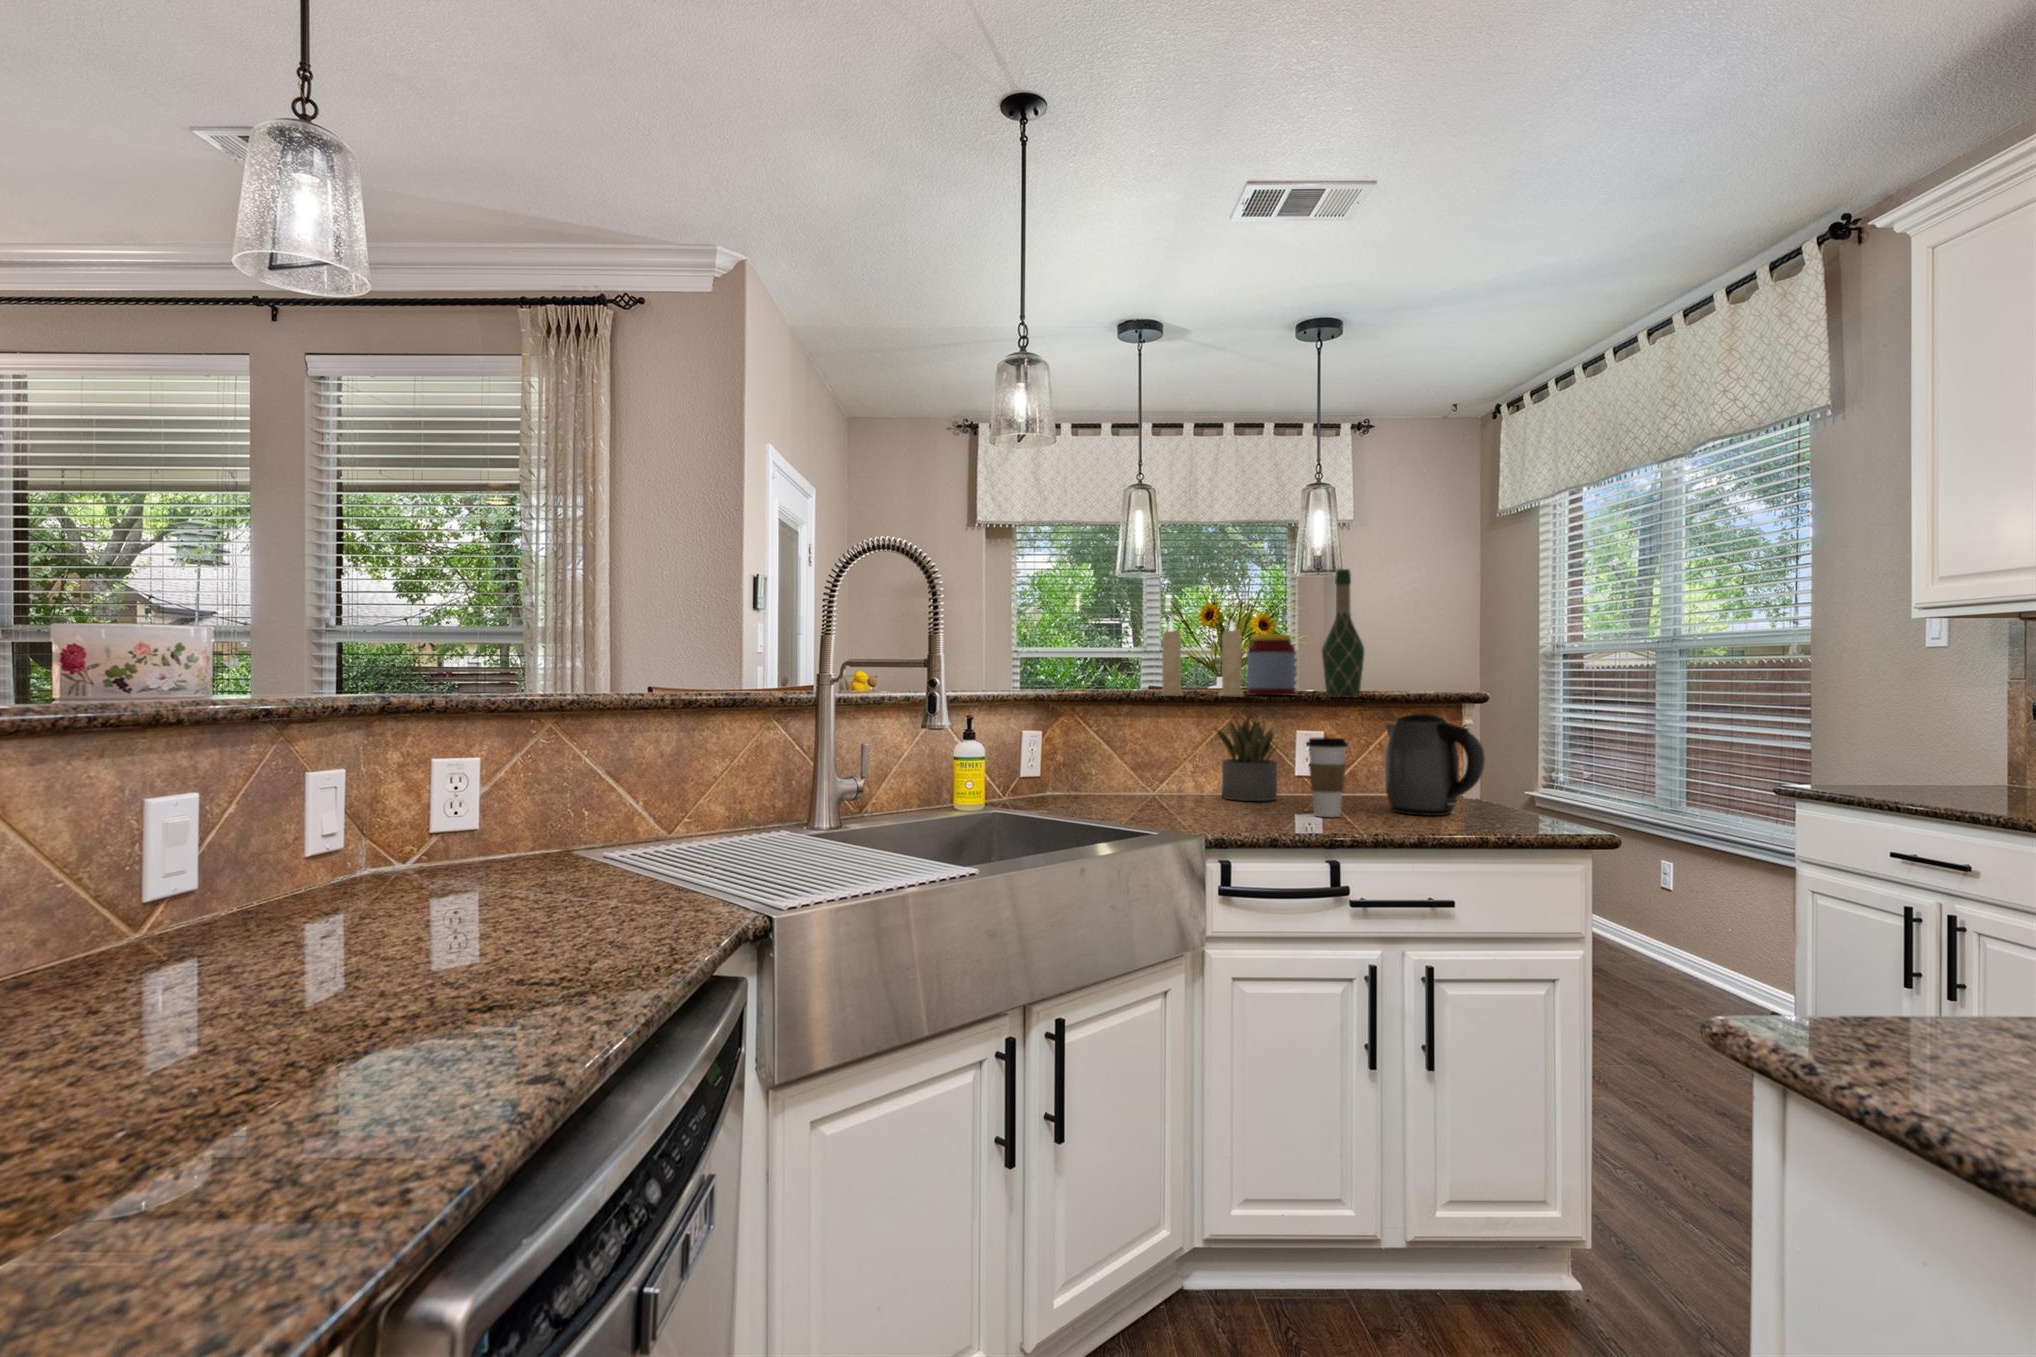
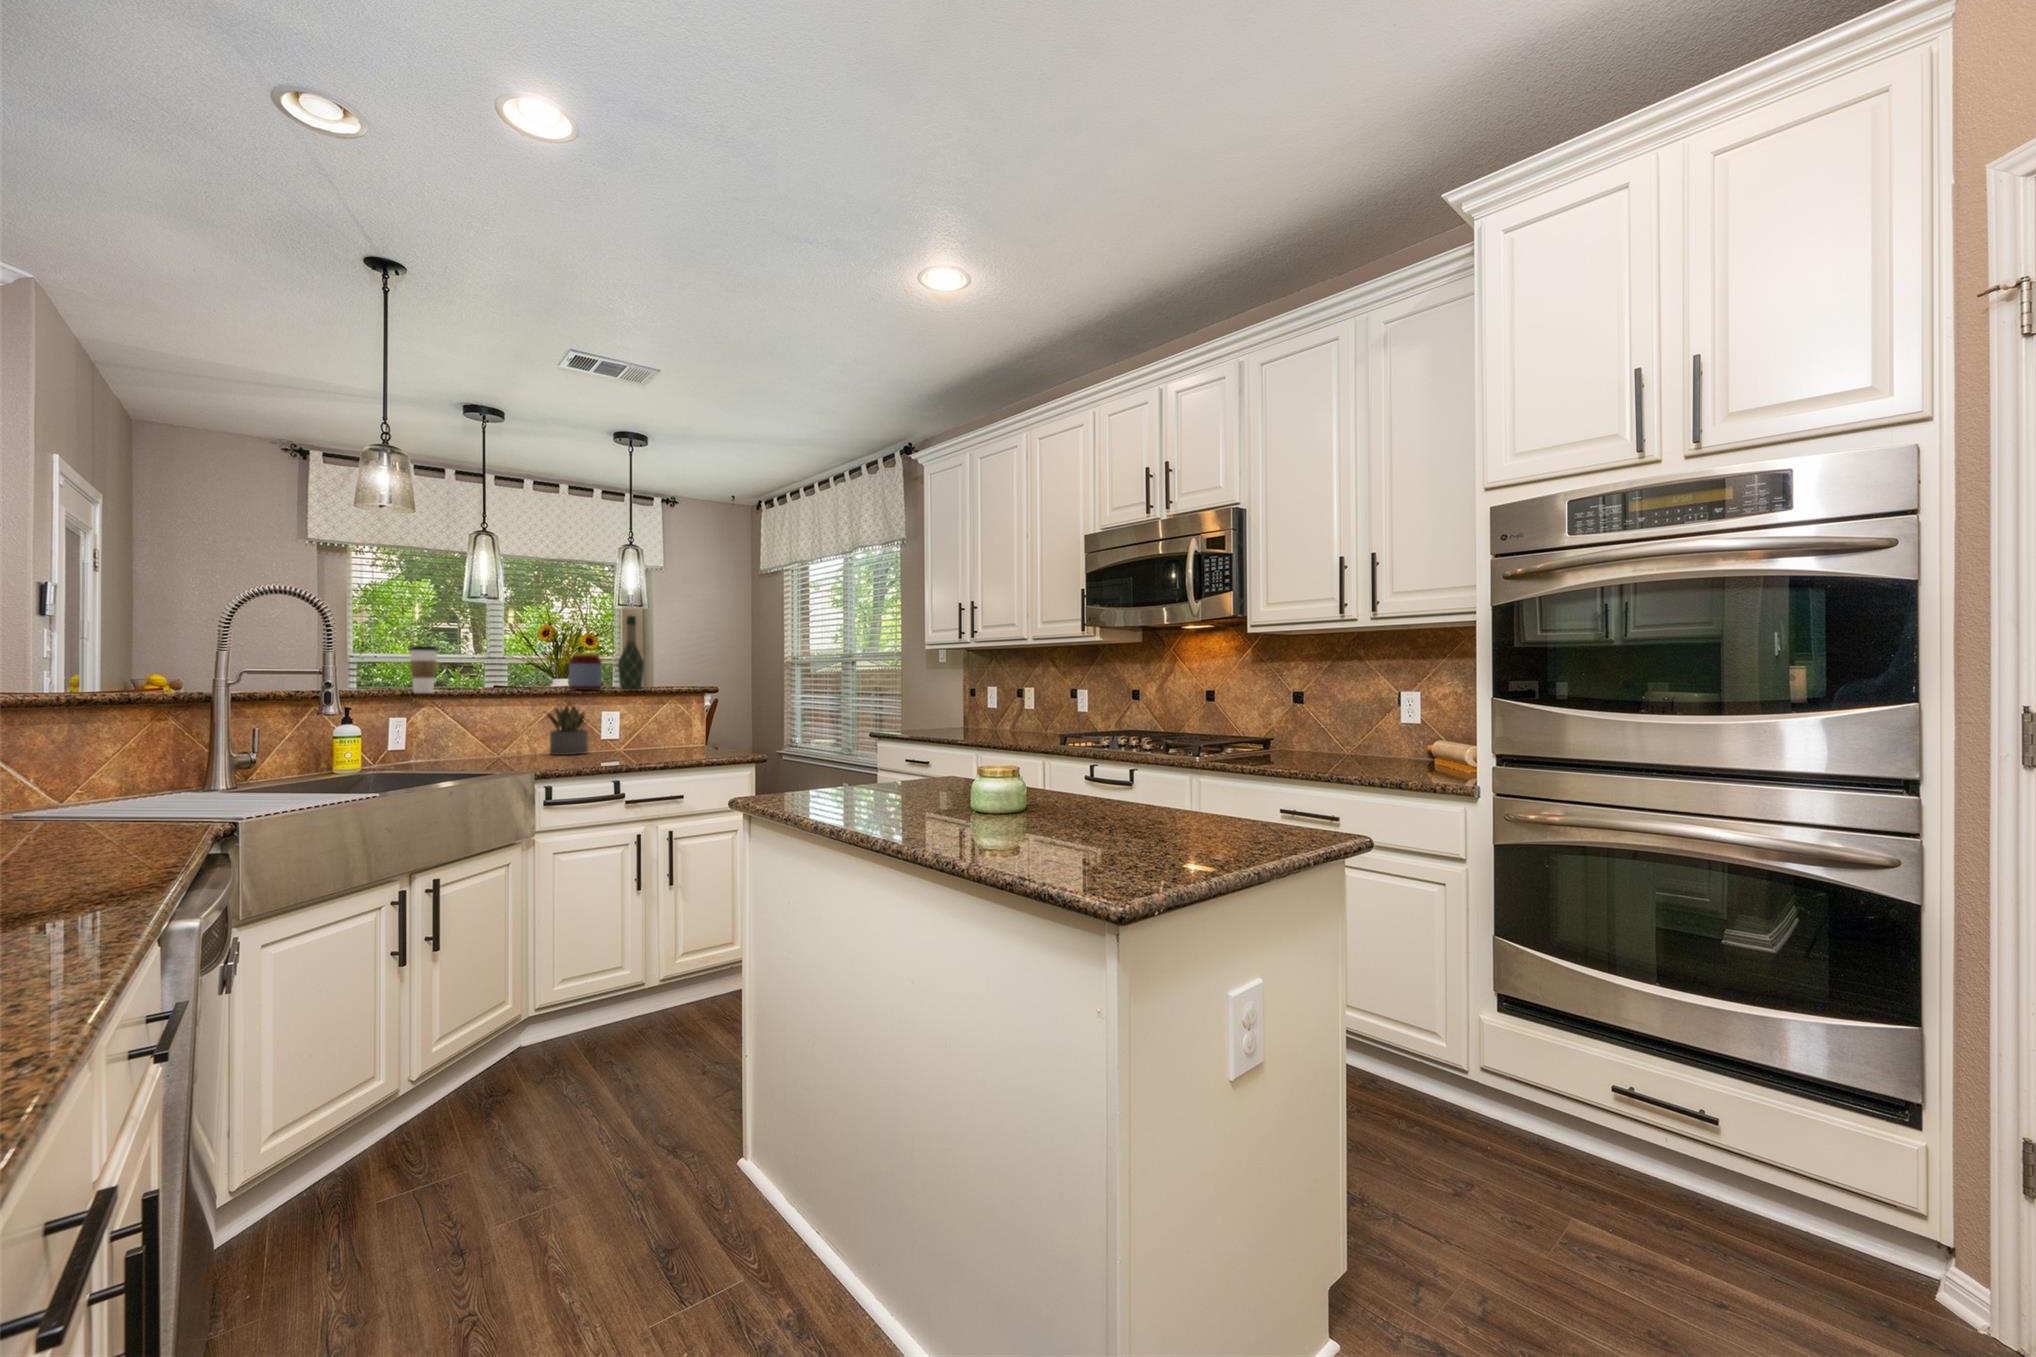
candle: present [1160,621,1243,696] -> none [503,642,566,692]
kettle: present [1385,714,1485,816] -> none [654,699,707,755]
coffee cup: present [1307,738,1348,817] -> present [409,645,438,693]

